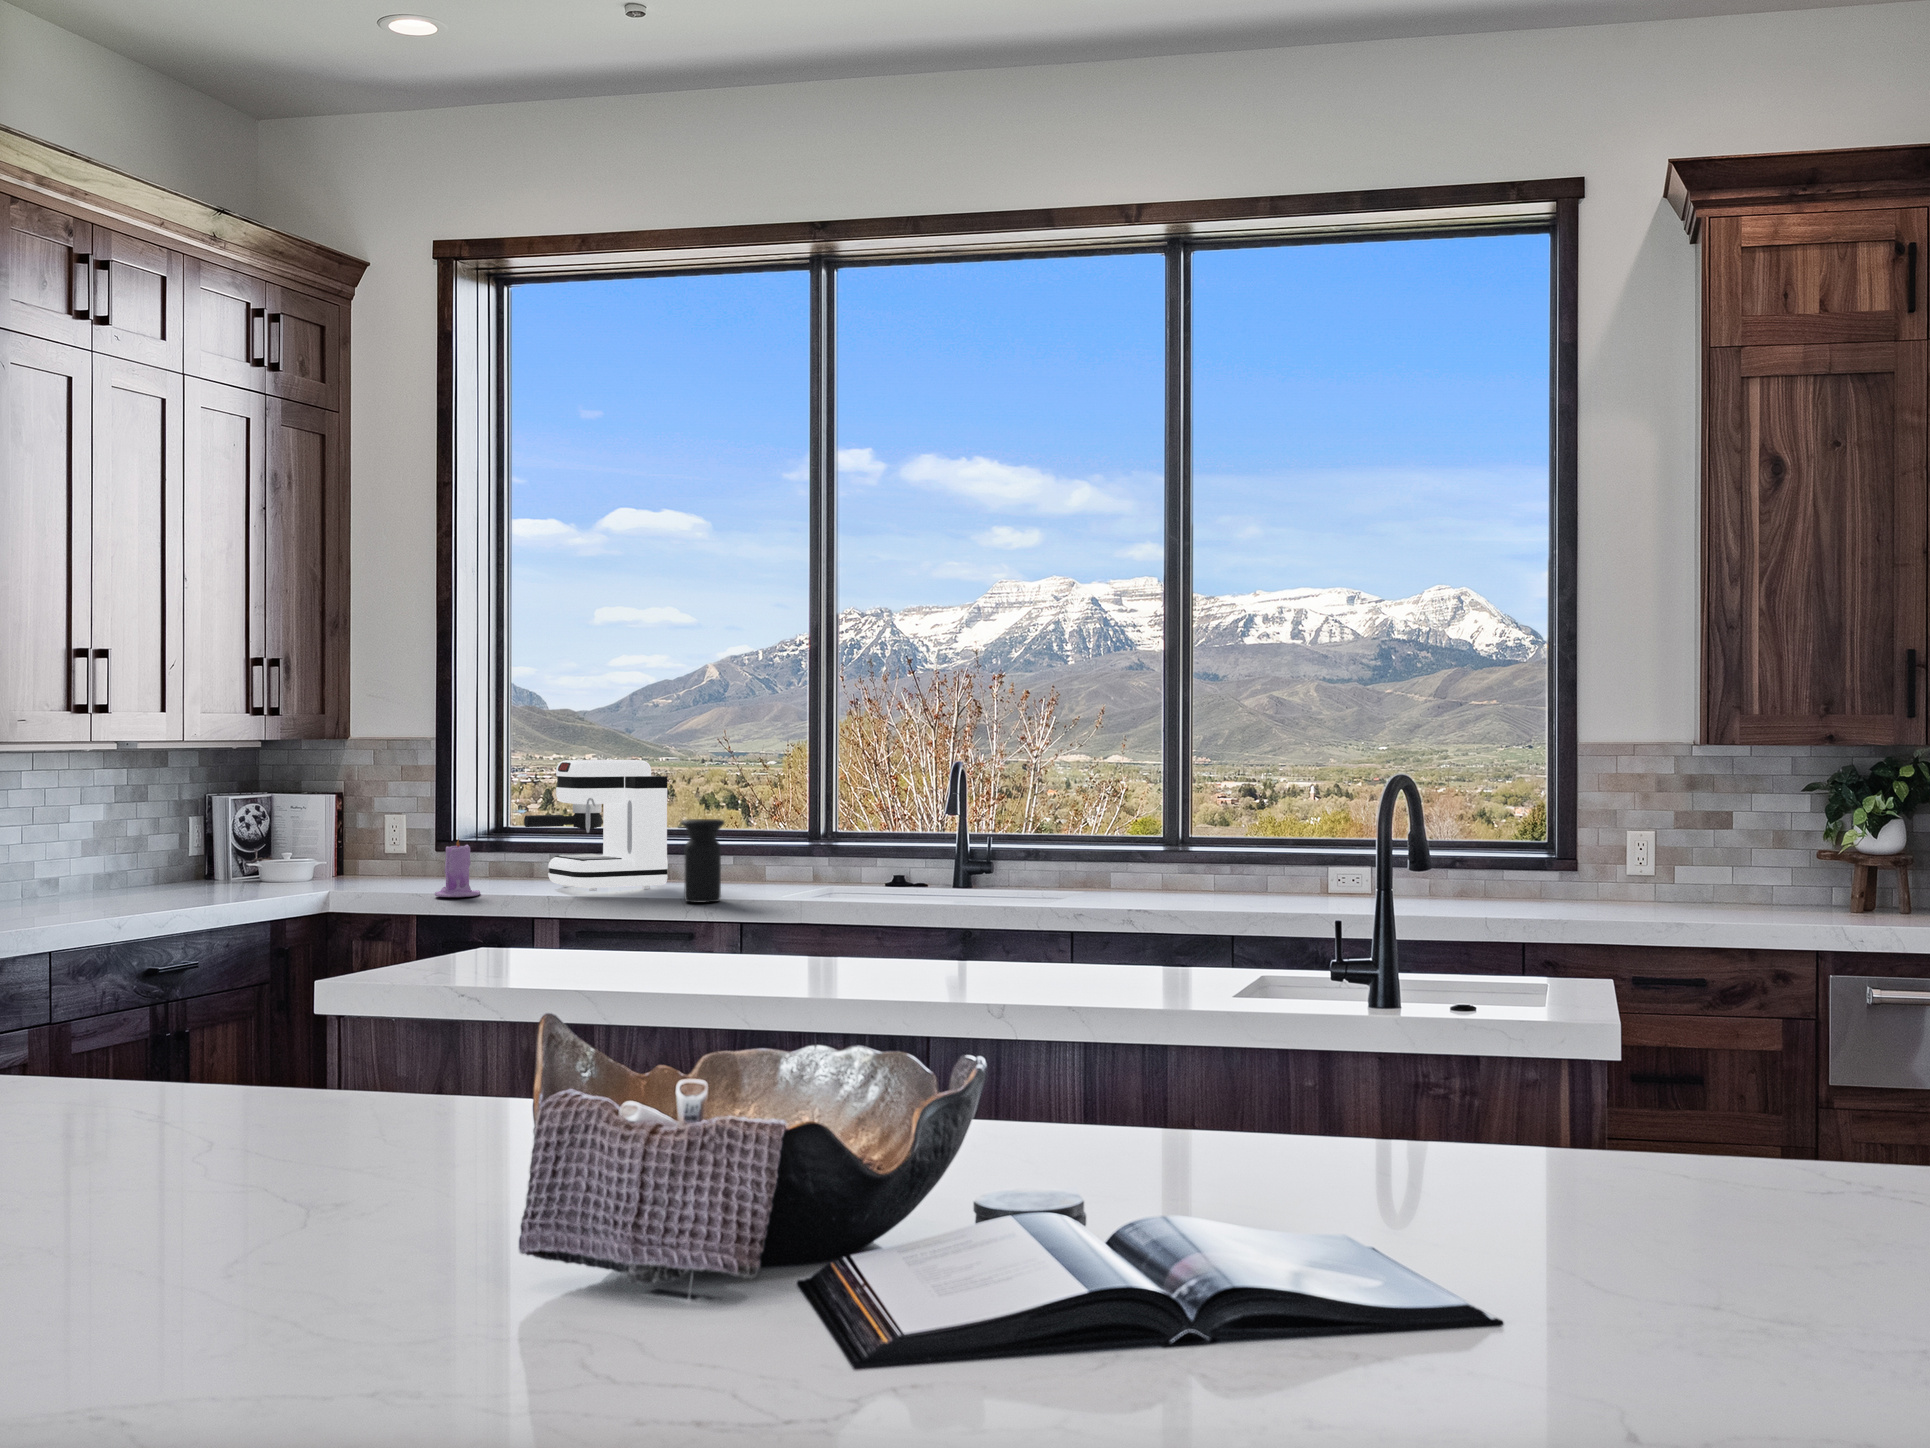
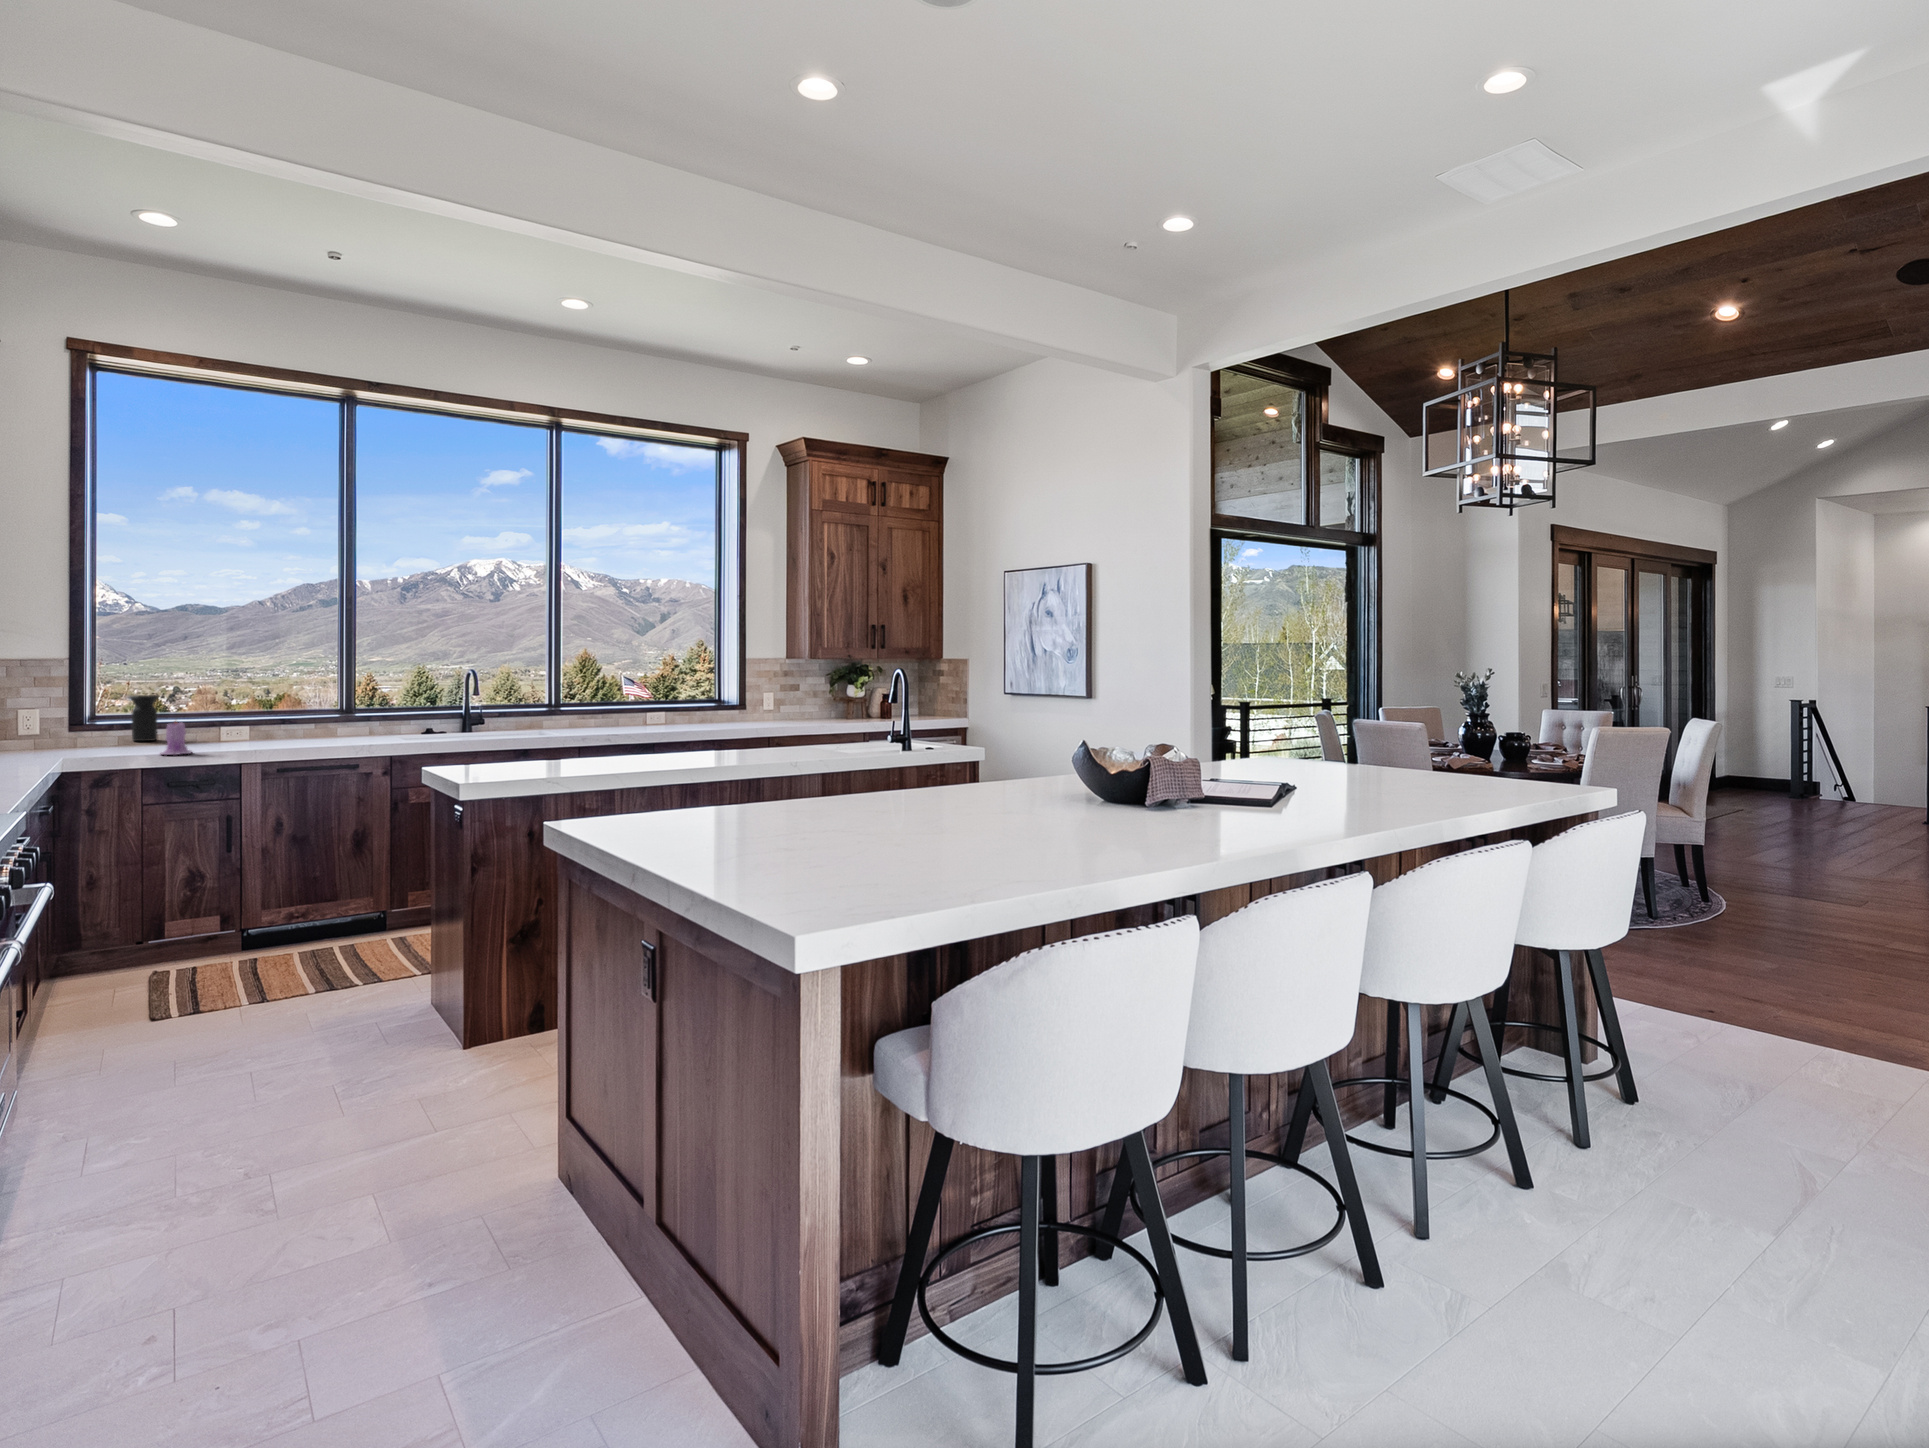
coffee maker: present [524,760,668,891] -> none [222,670,313,745]
vase: present [681,819,724,902] -> present [129,695,159,741]

